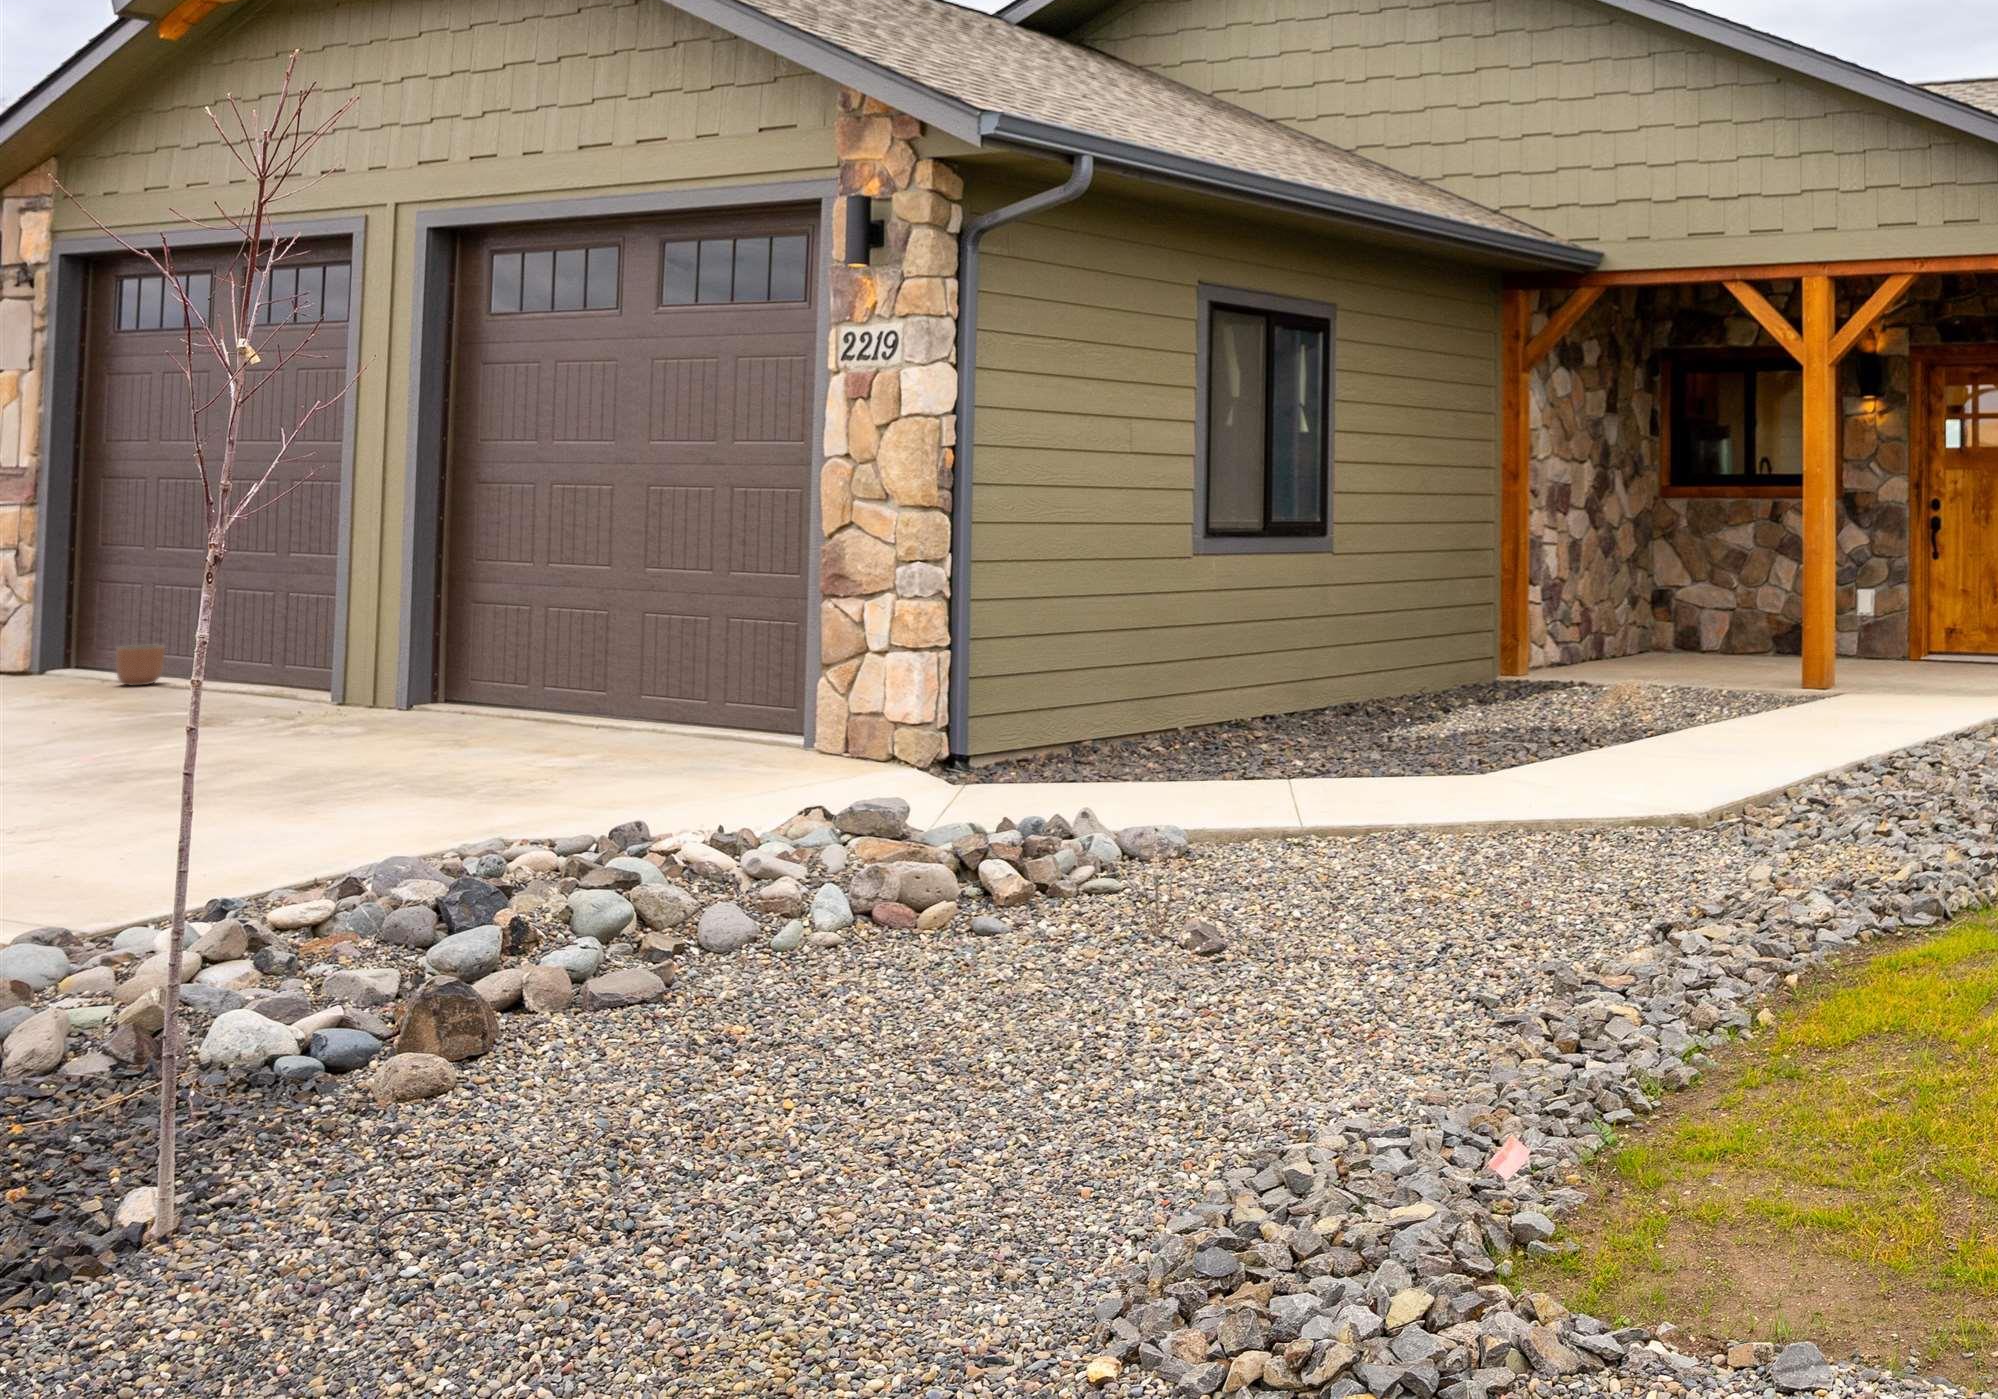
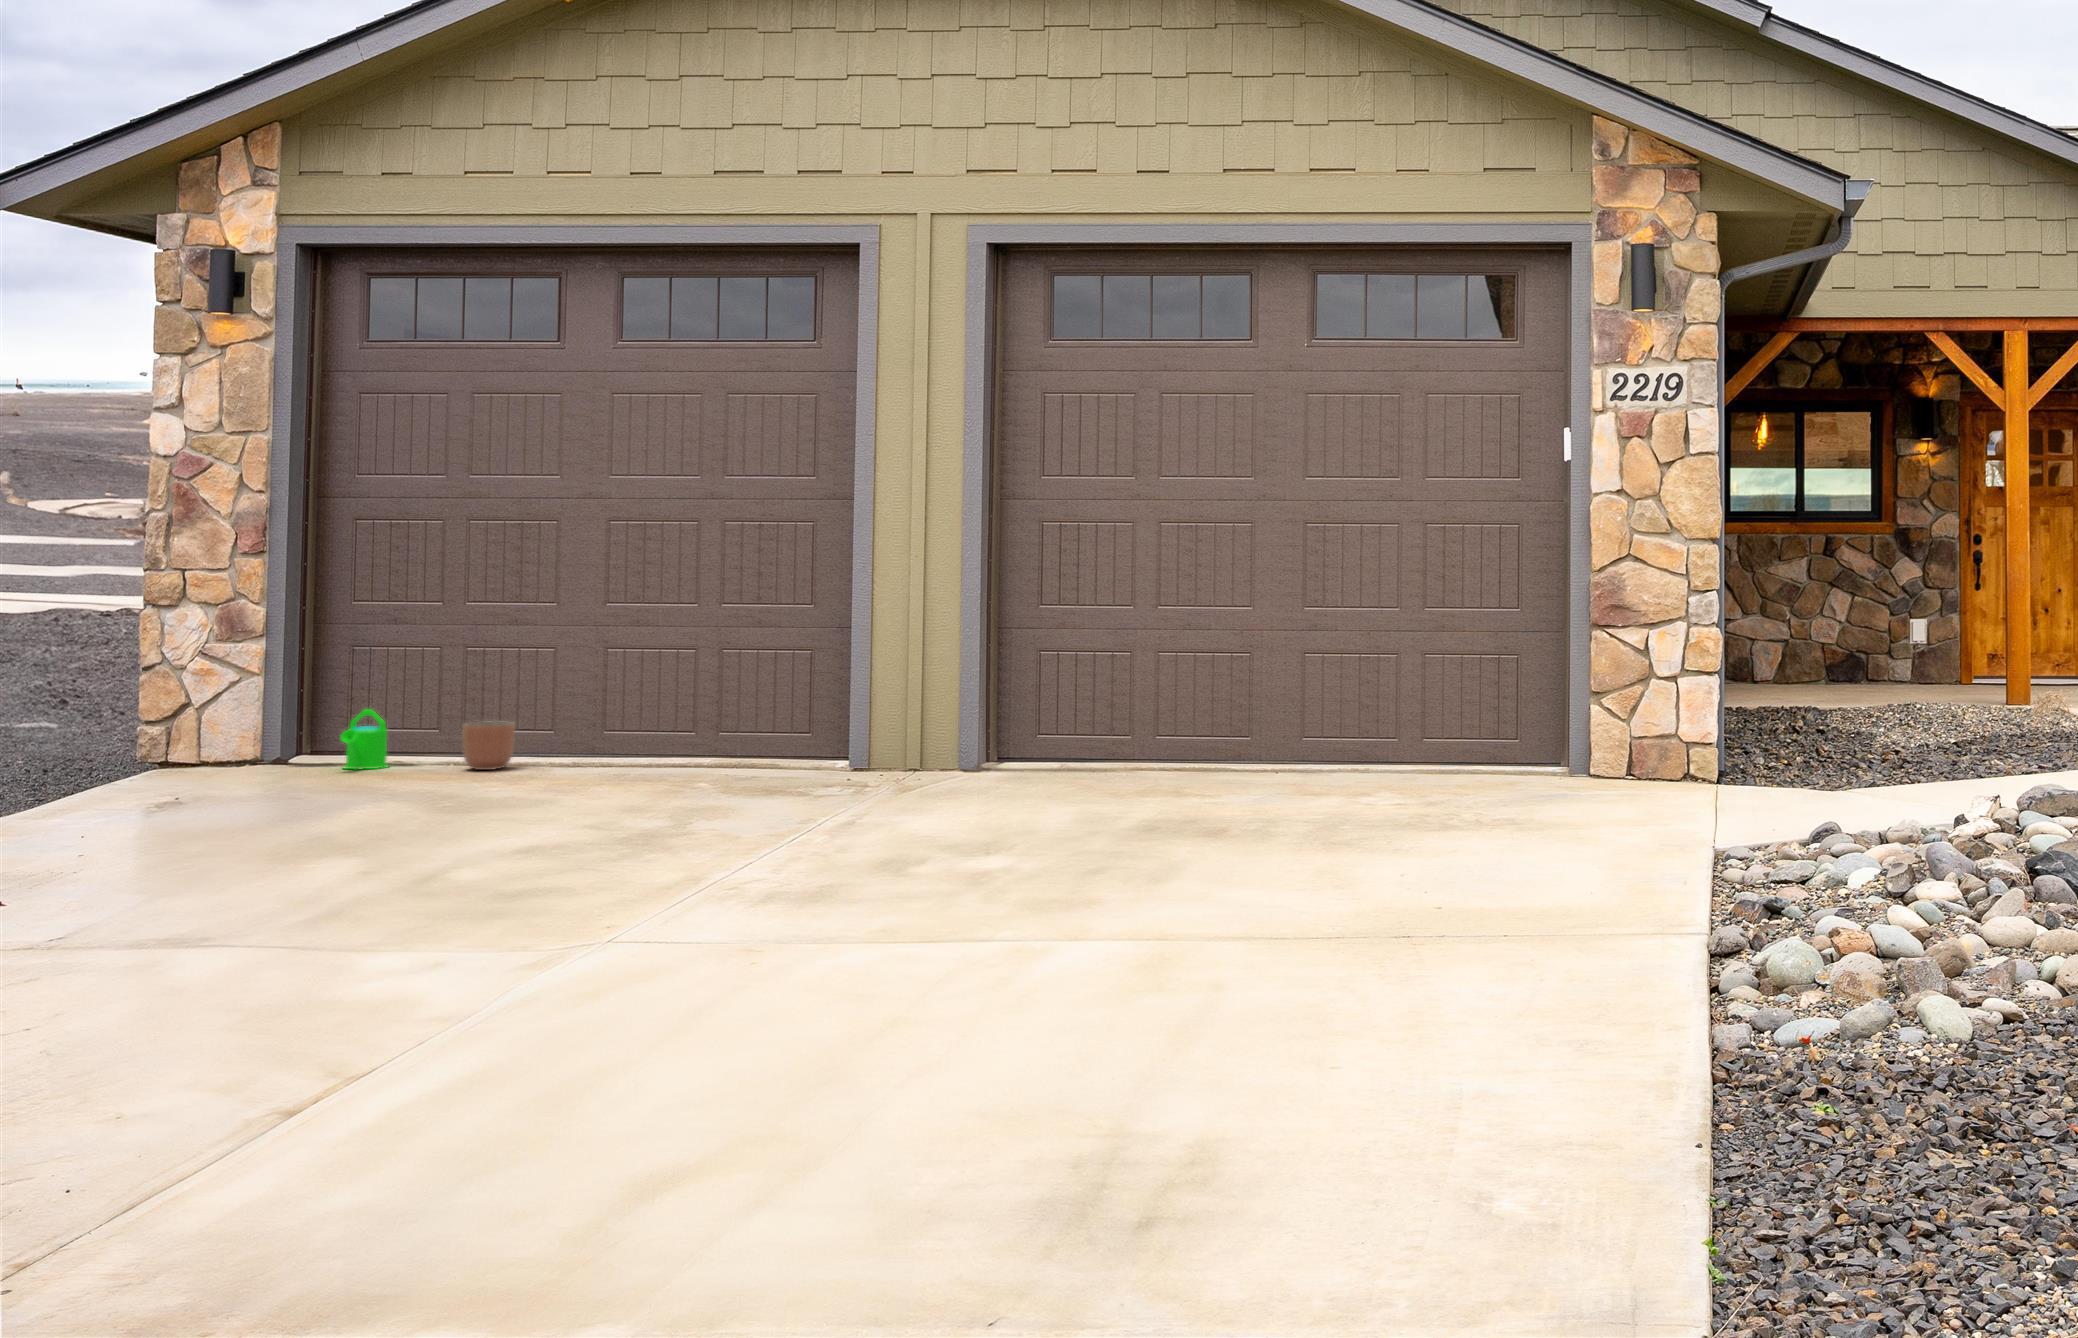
watering can: none [46,631,117,680] -> present [341,709,388,769]

